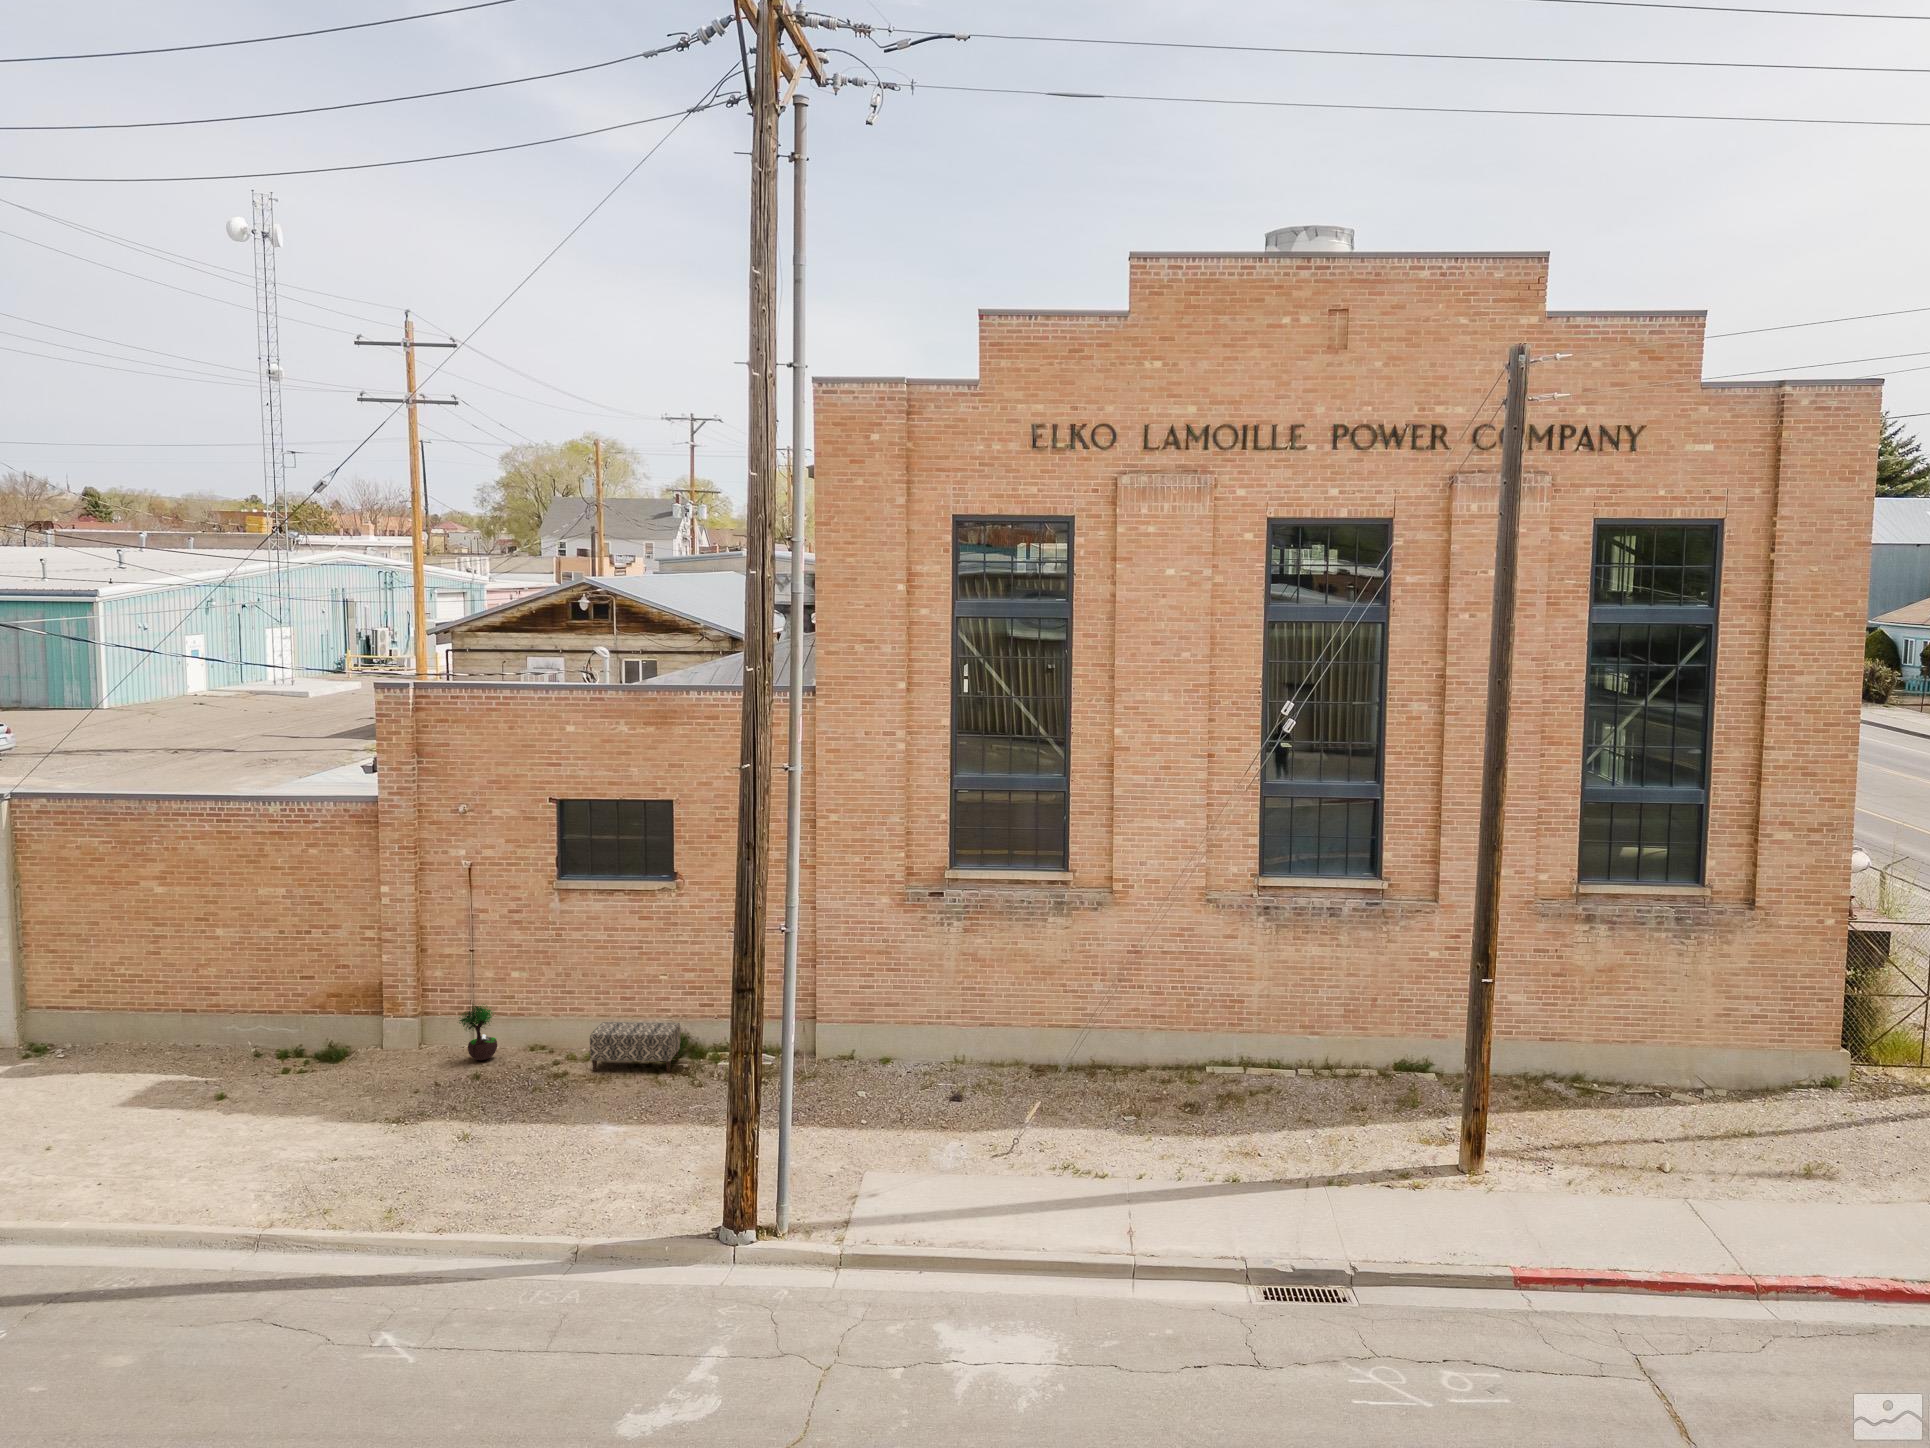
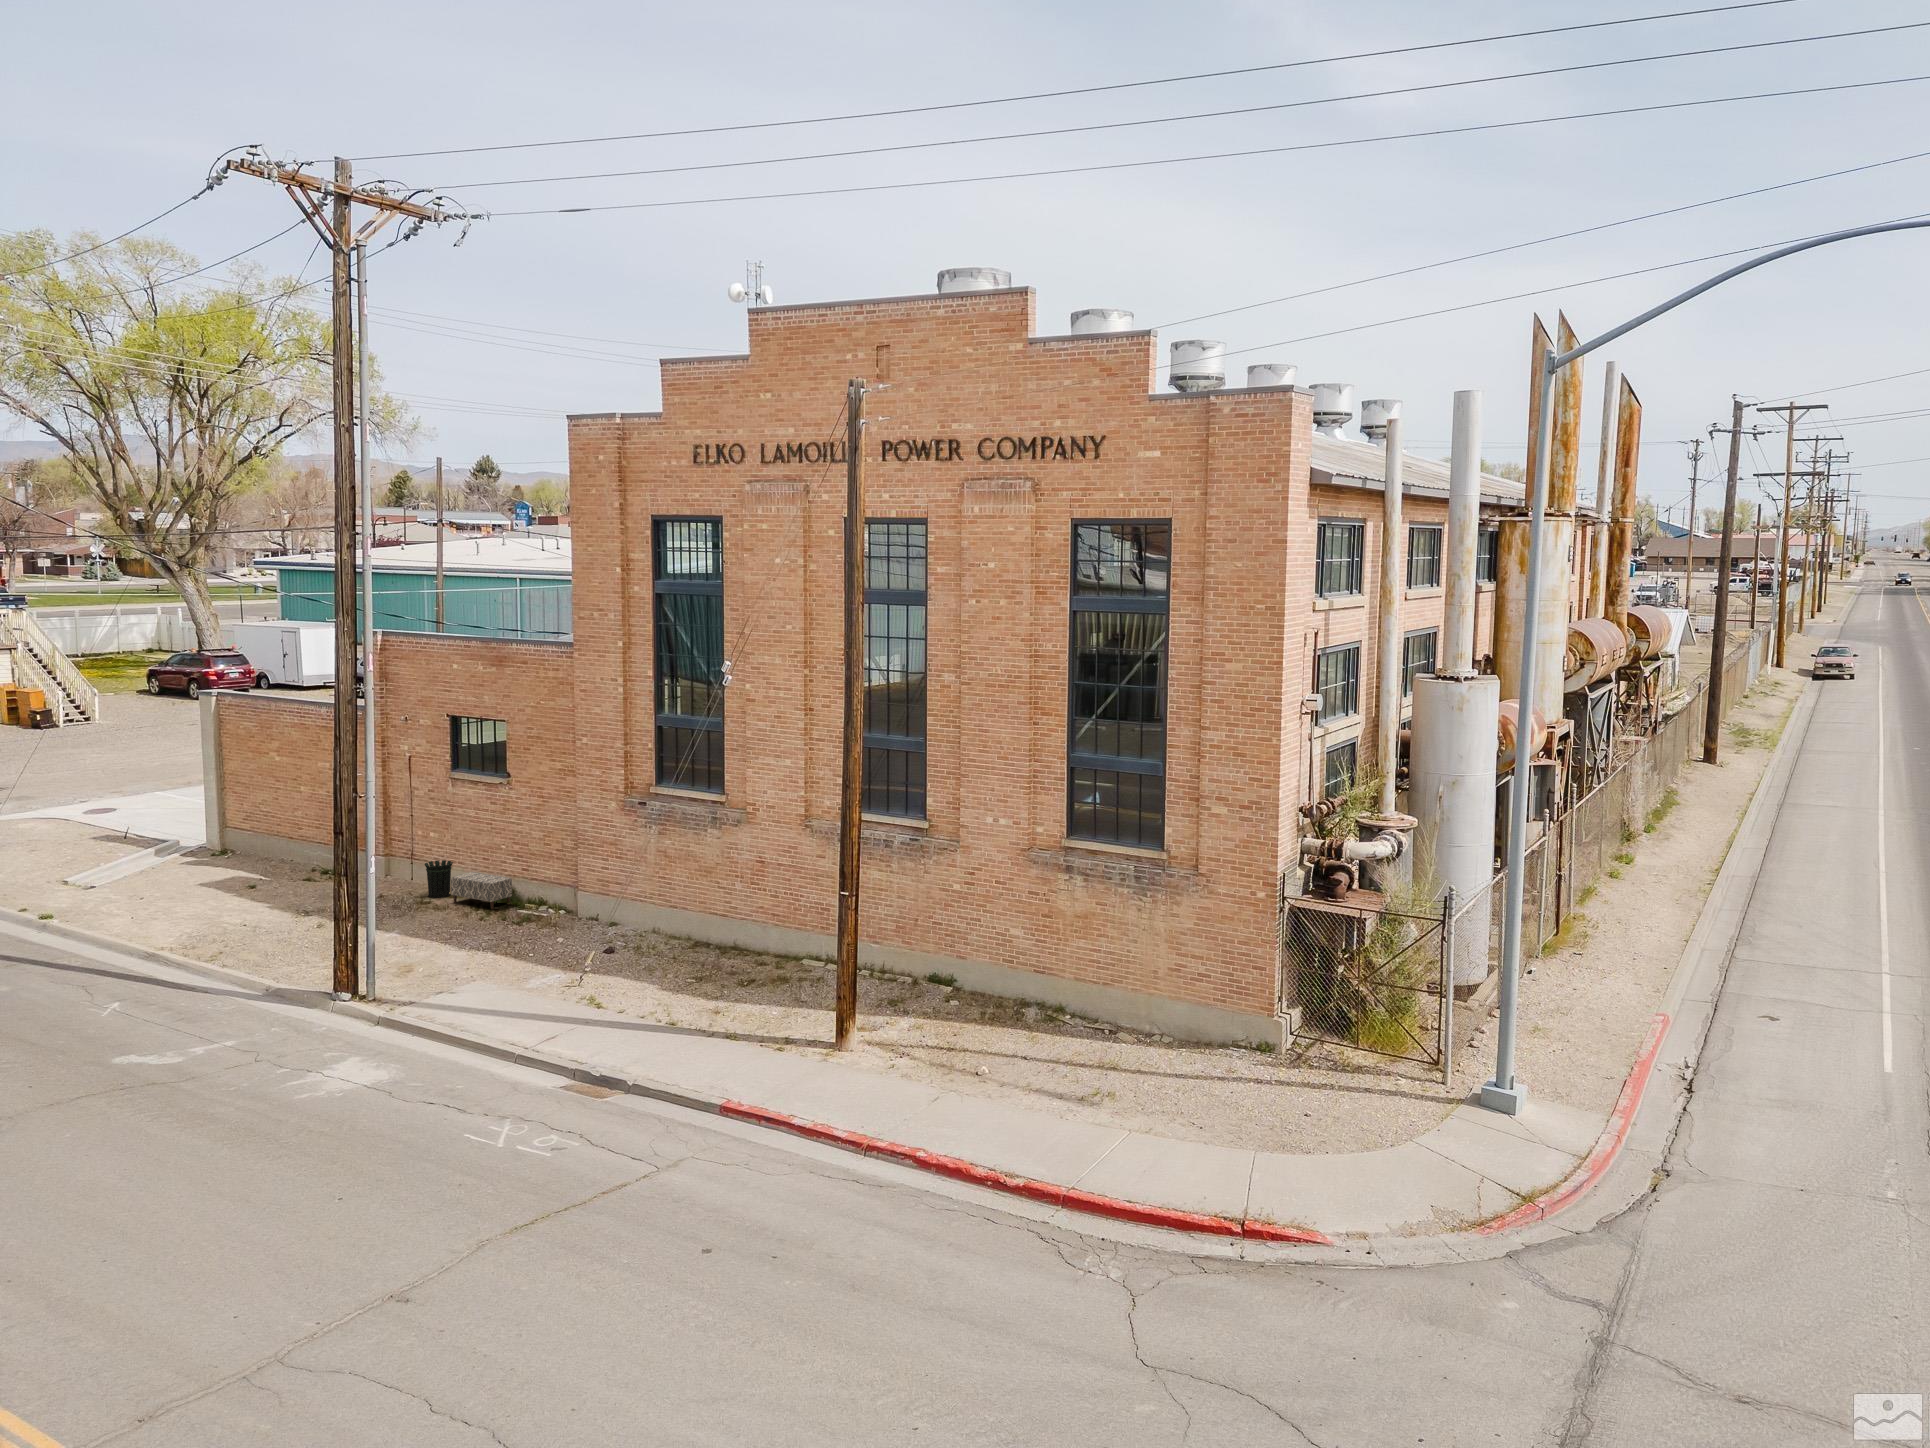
potted tree: present [459,1004,497,1060] -> none [390,846,421,888]
waste bin: none [528,1011,569,1069] -> present [425,860,453,898]

